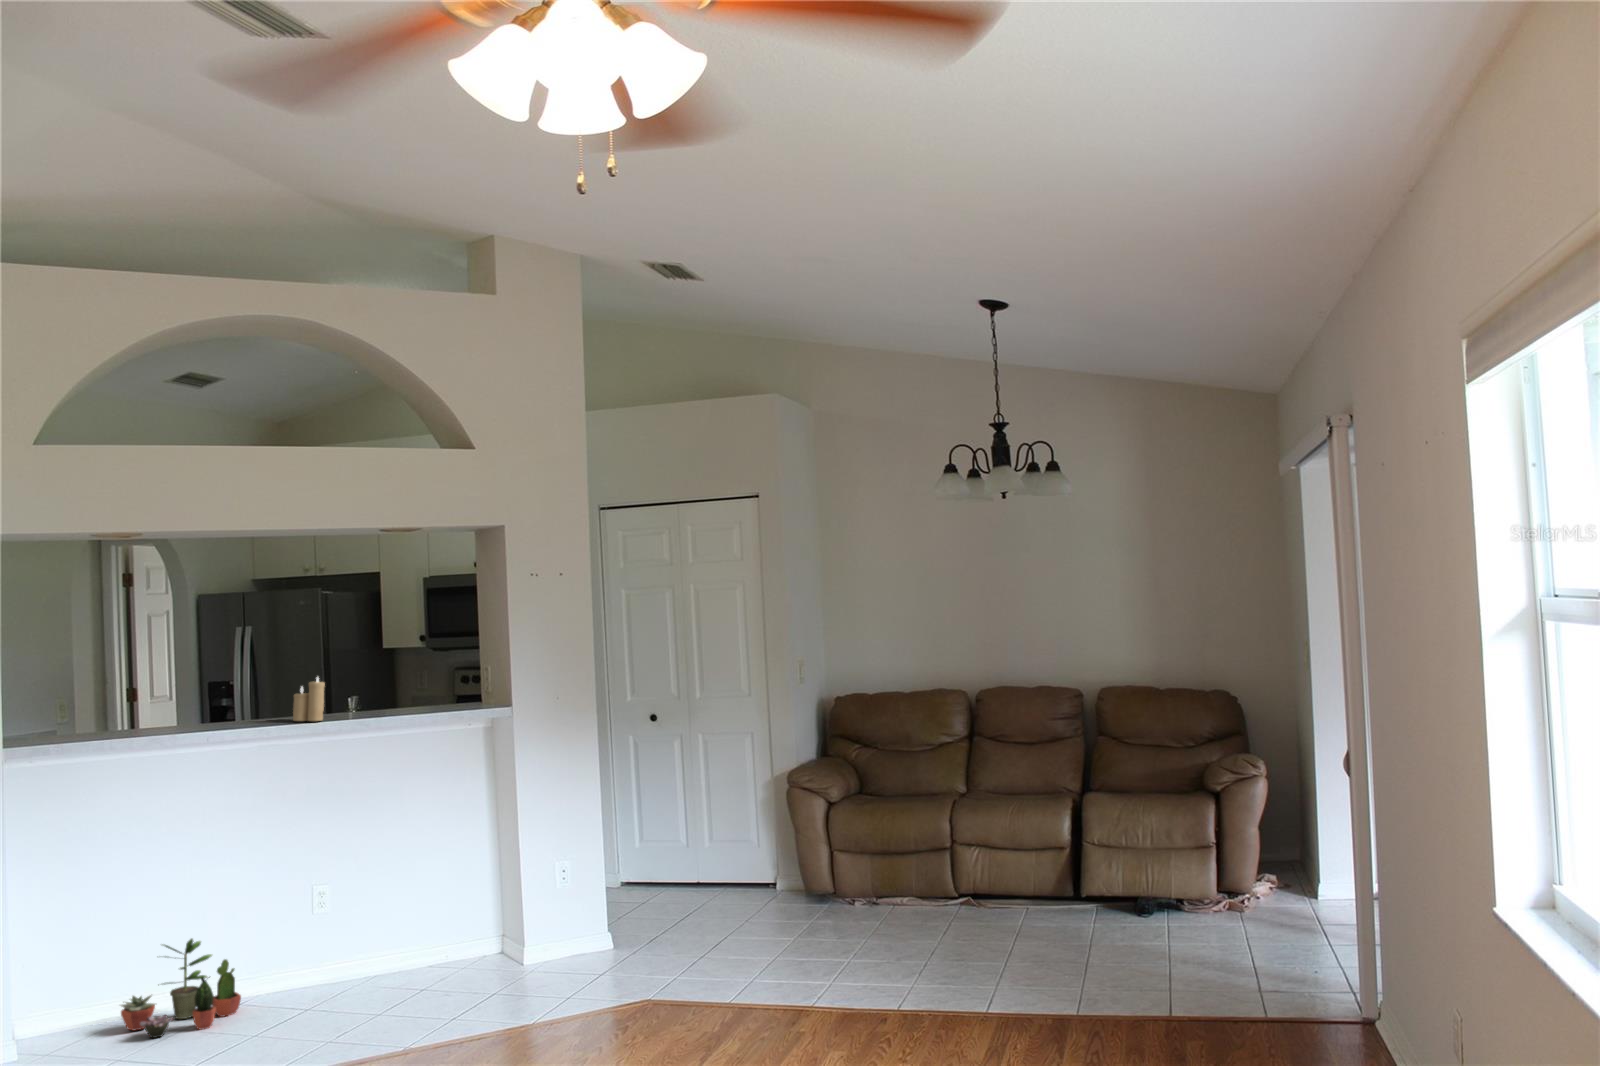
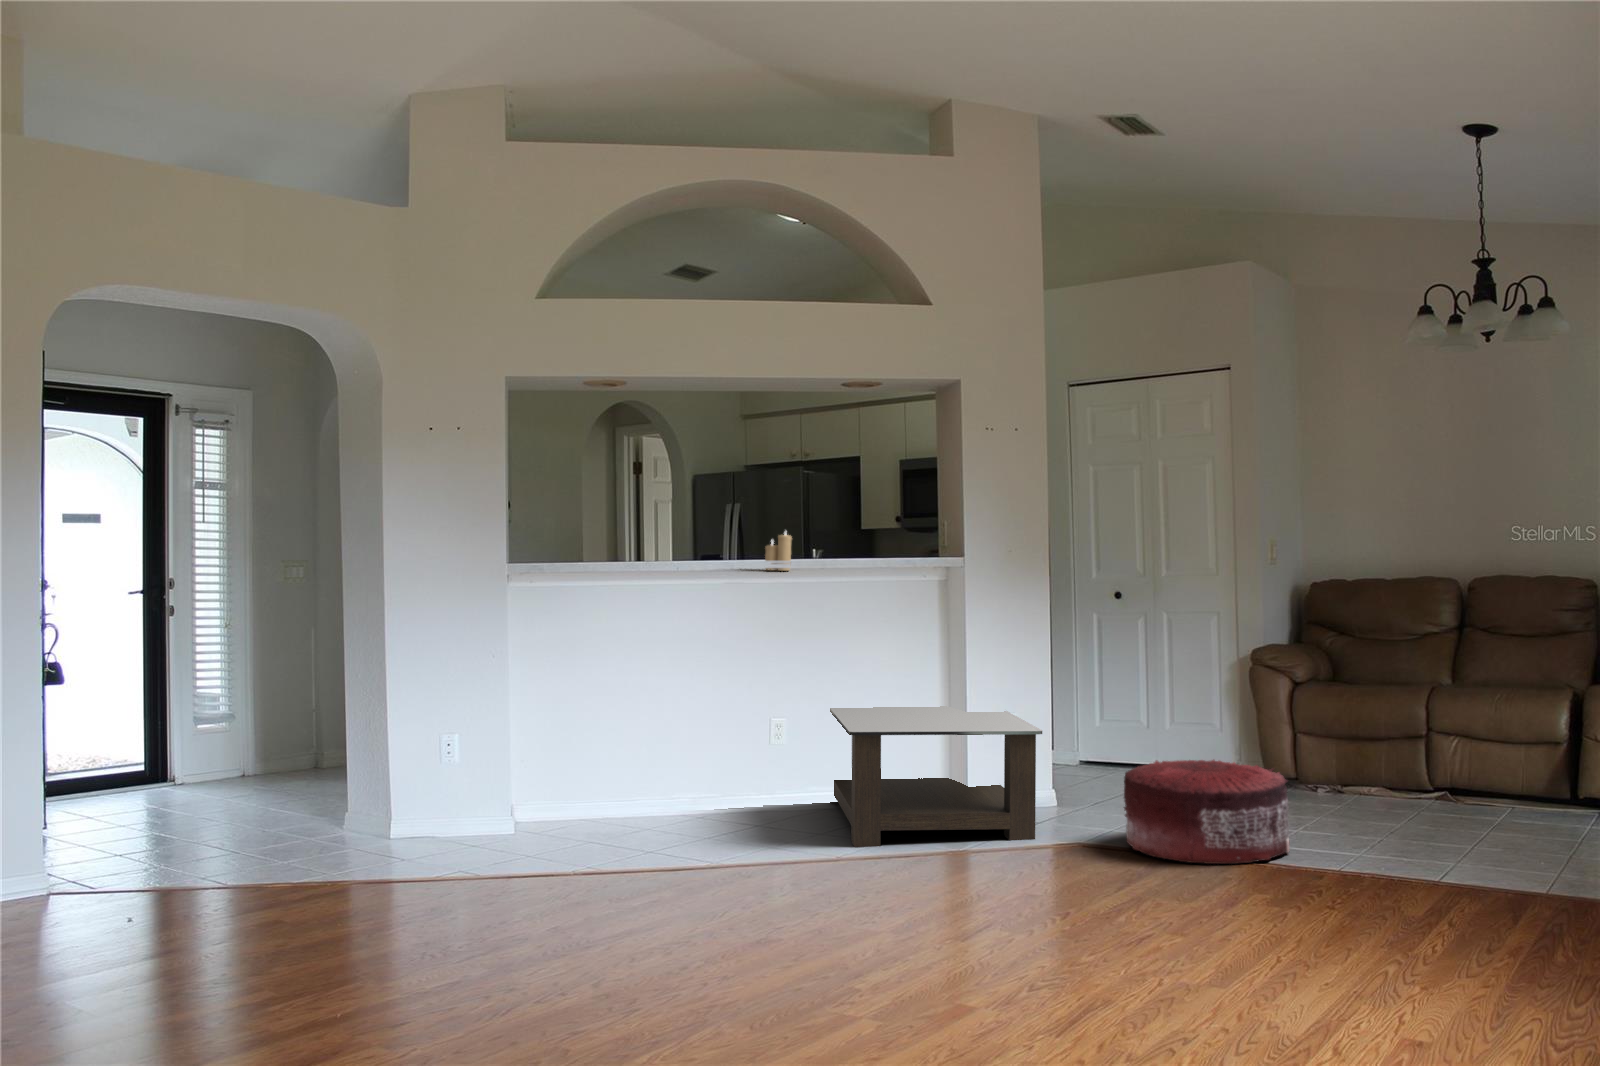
coffee table: none [359,840,613,1044] -> present [830,706,1042,847]
pouf: none [698,901,860,1023] -> present [1124,760,1290,864]
potted plant: present [121,939,241,1038] -> none [625,748,720,826]

